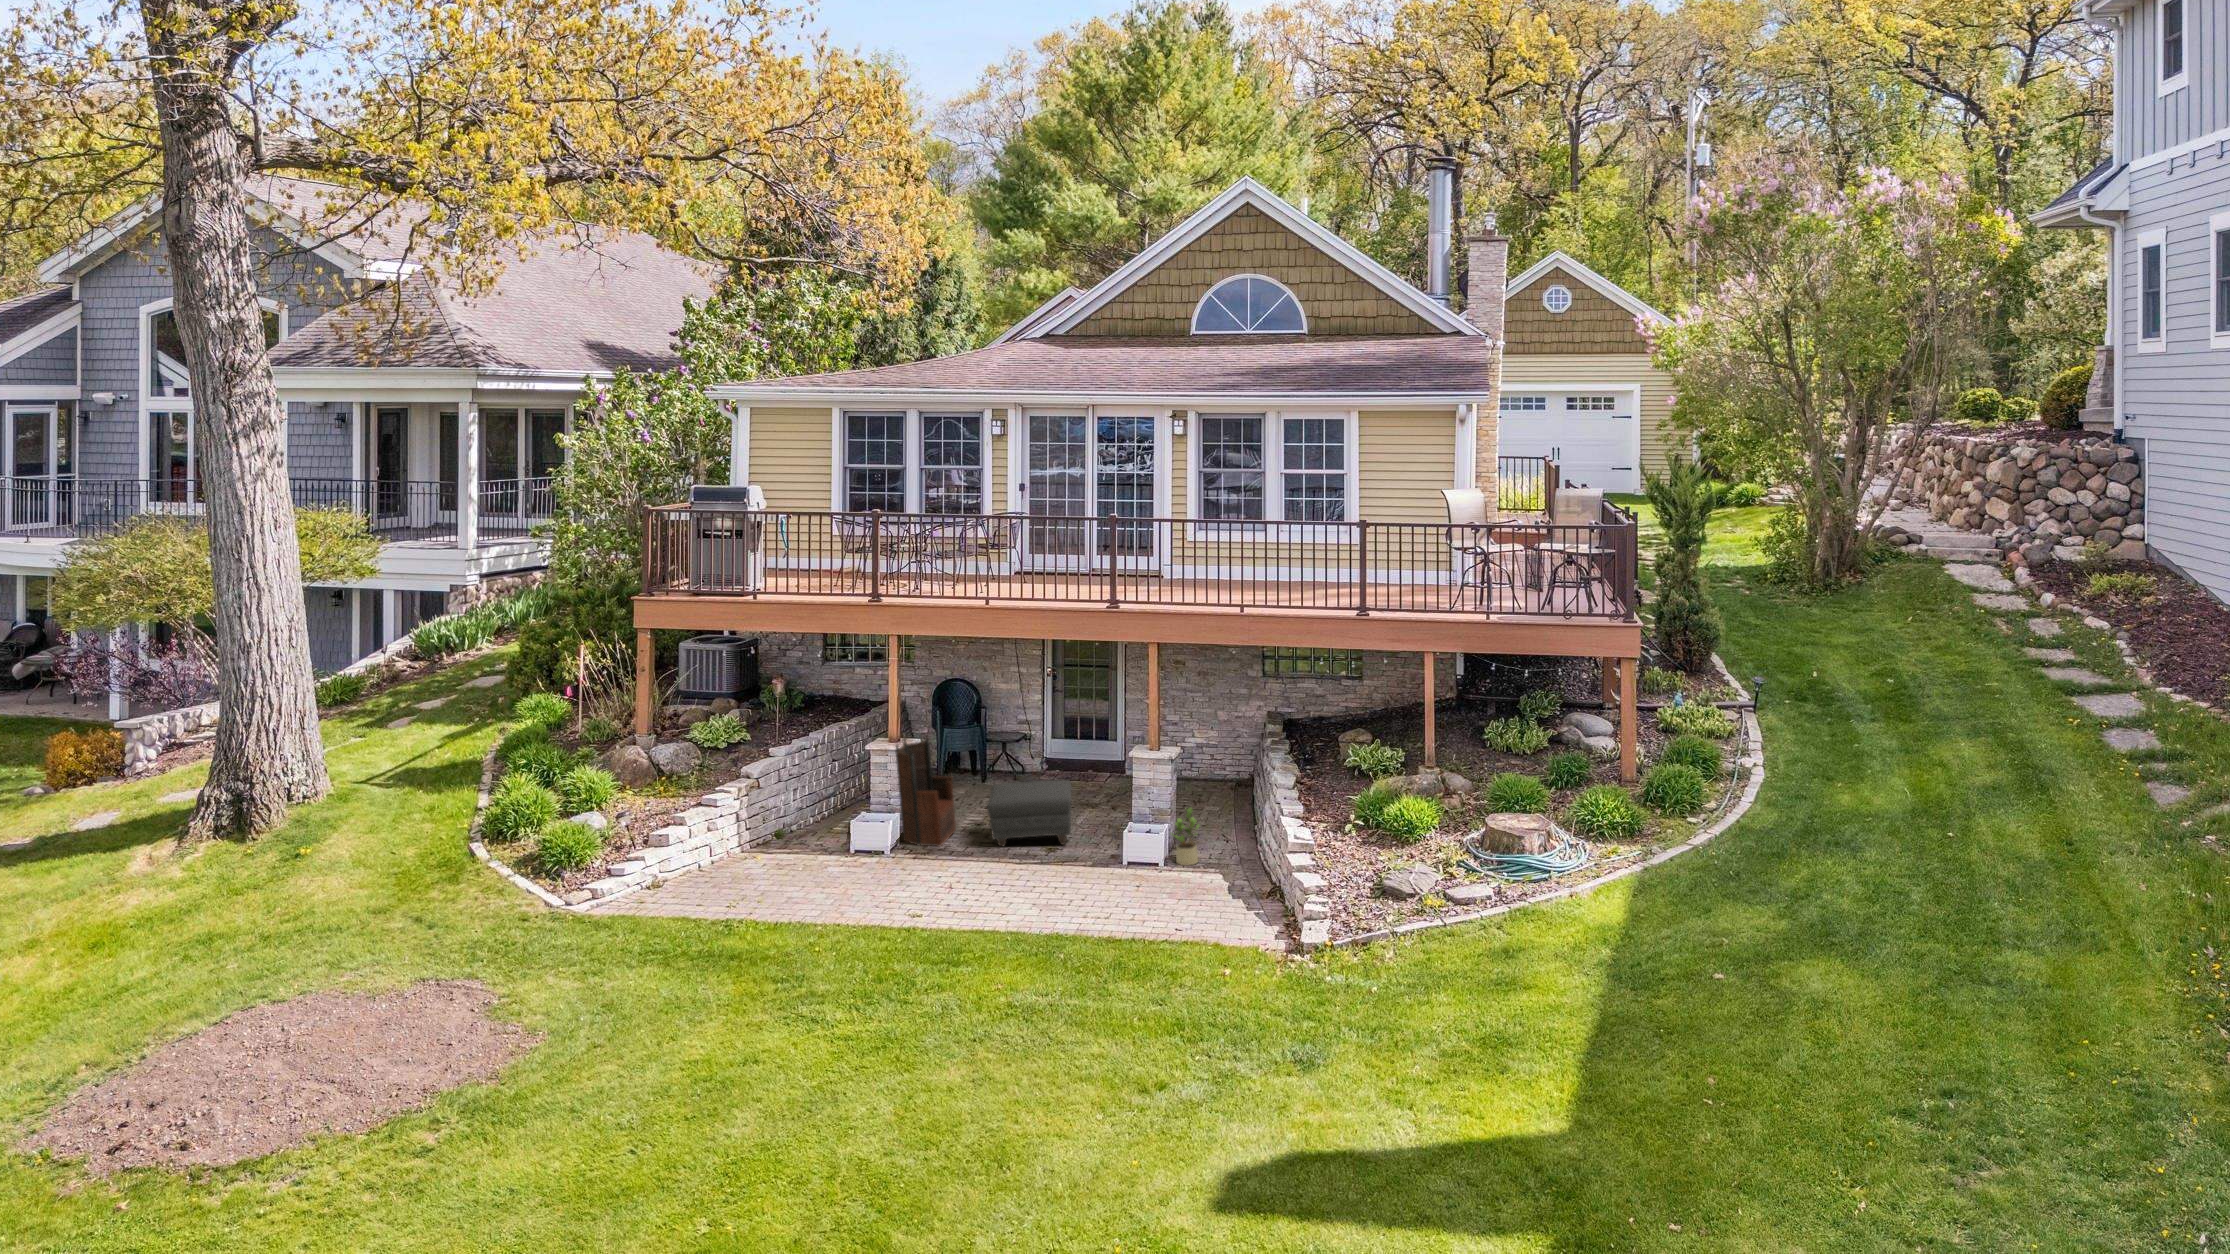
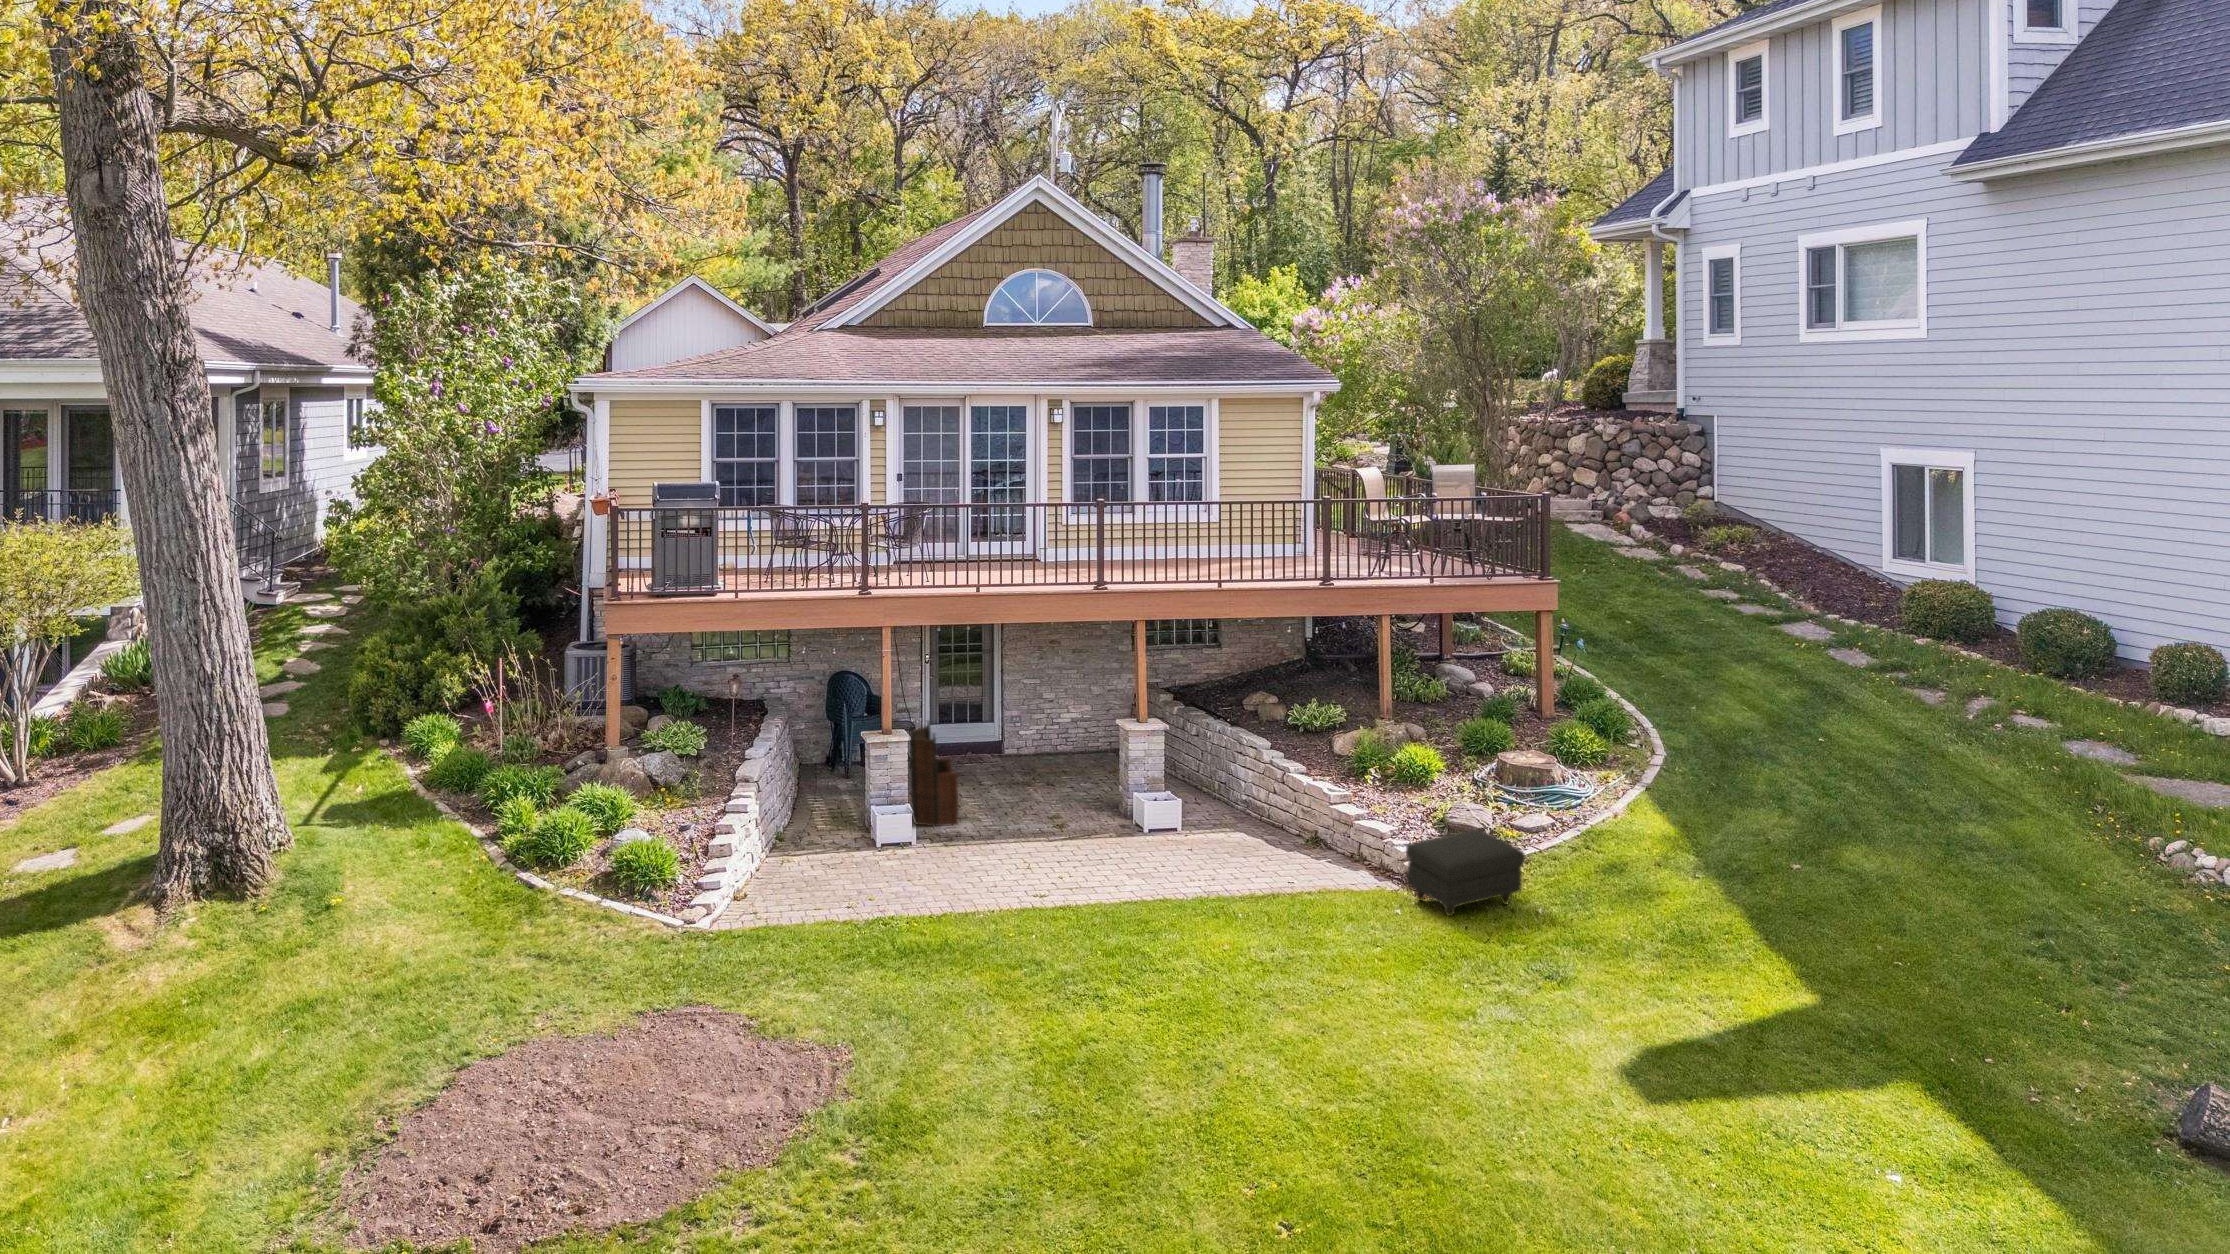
ottoman: present [987,780,1072,846] -> present [1406,829,1525,916]
potted plant: present [1171,808,1199,865] -> none [1175,764,1202,816]

